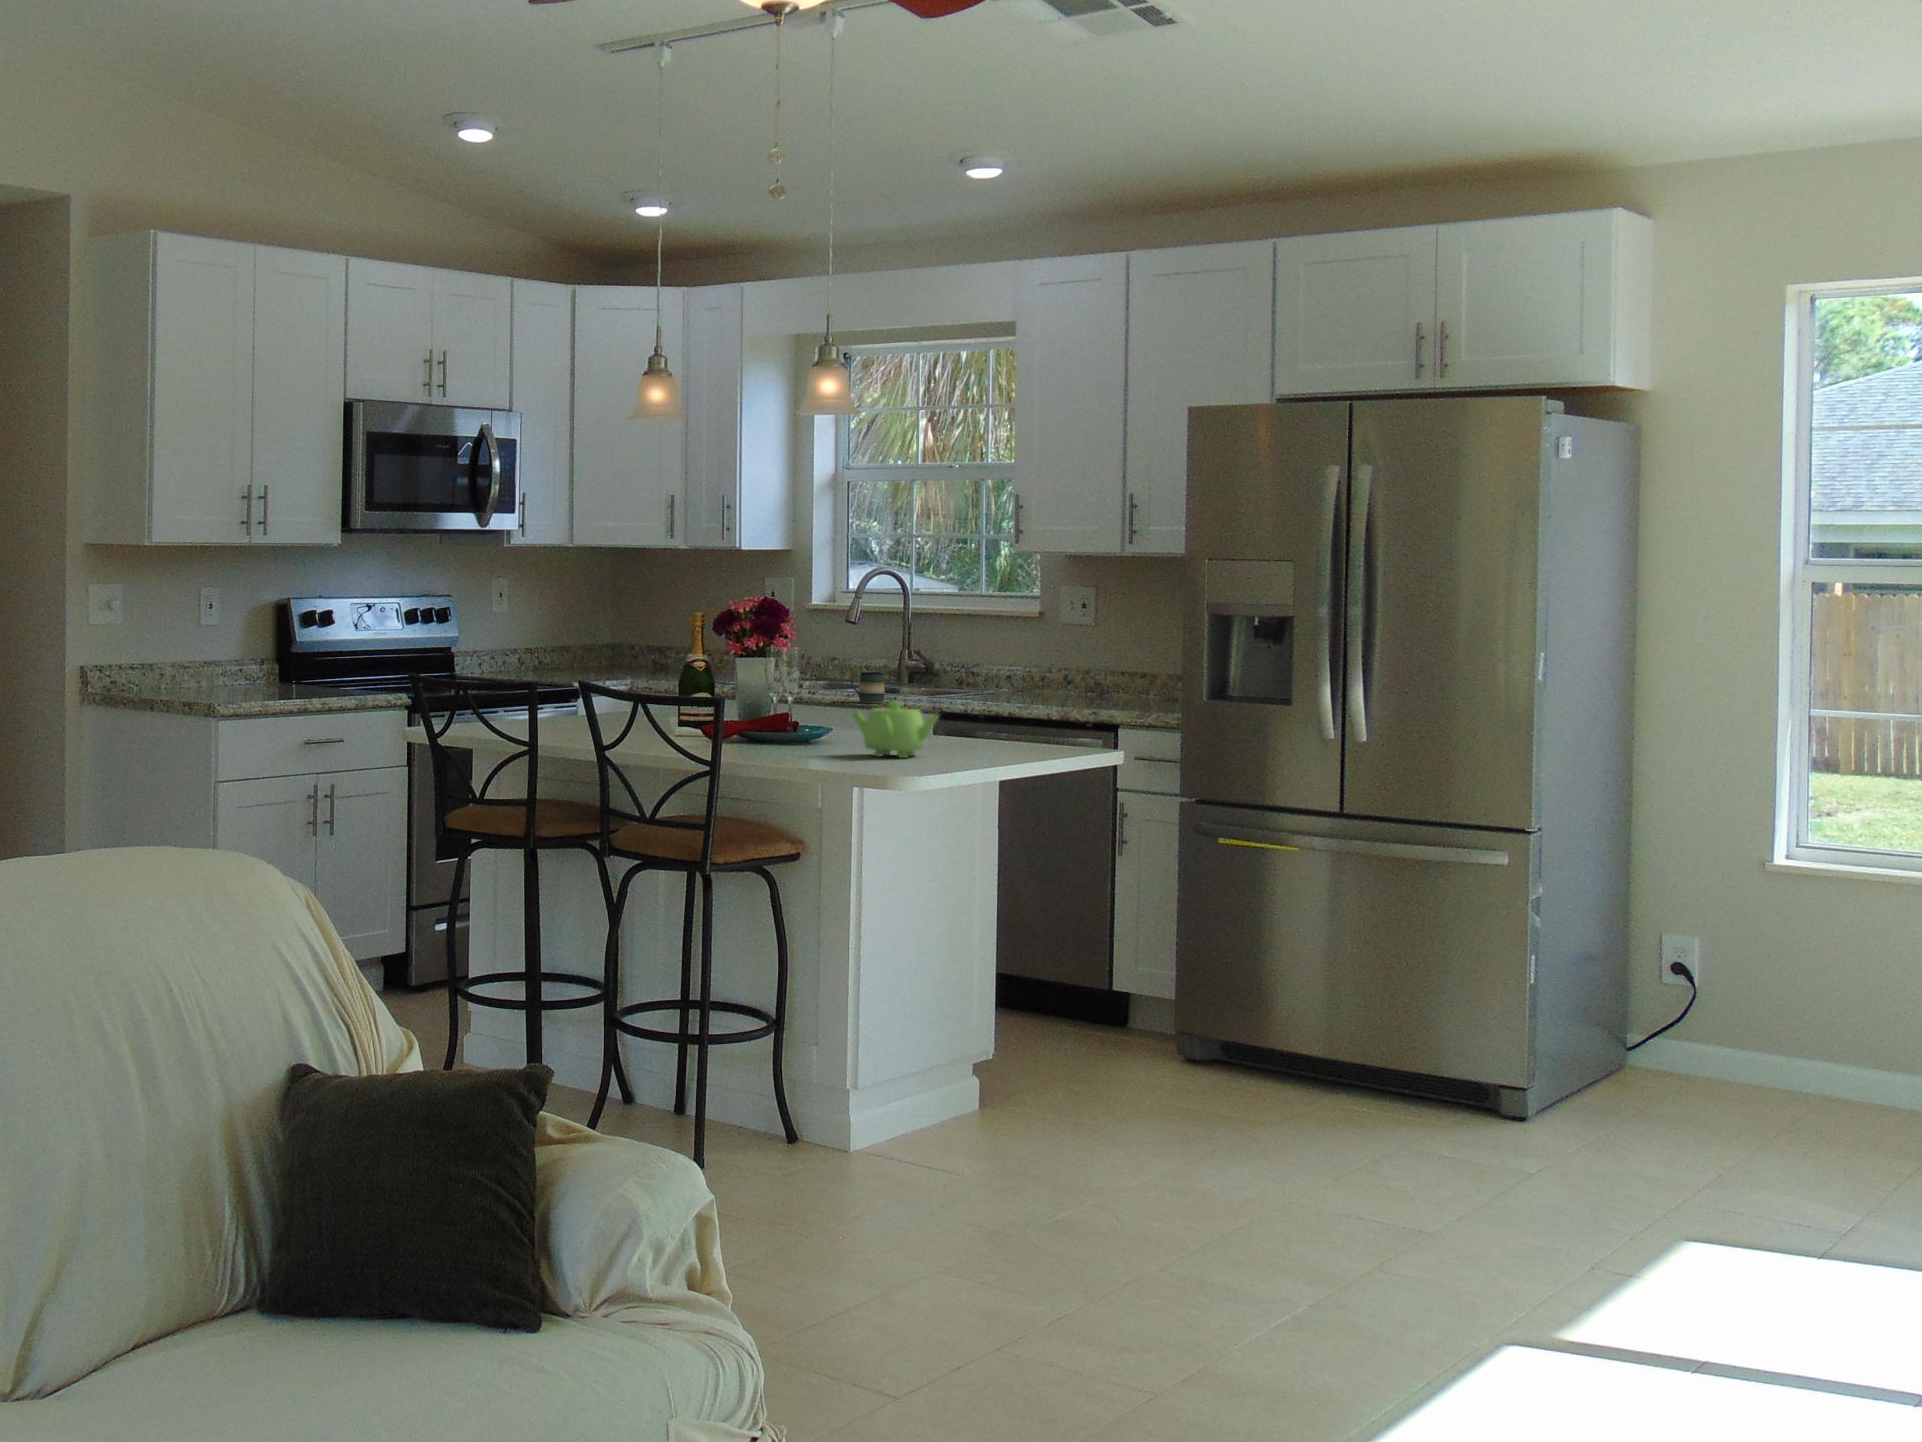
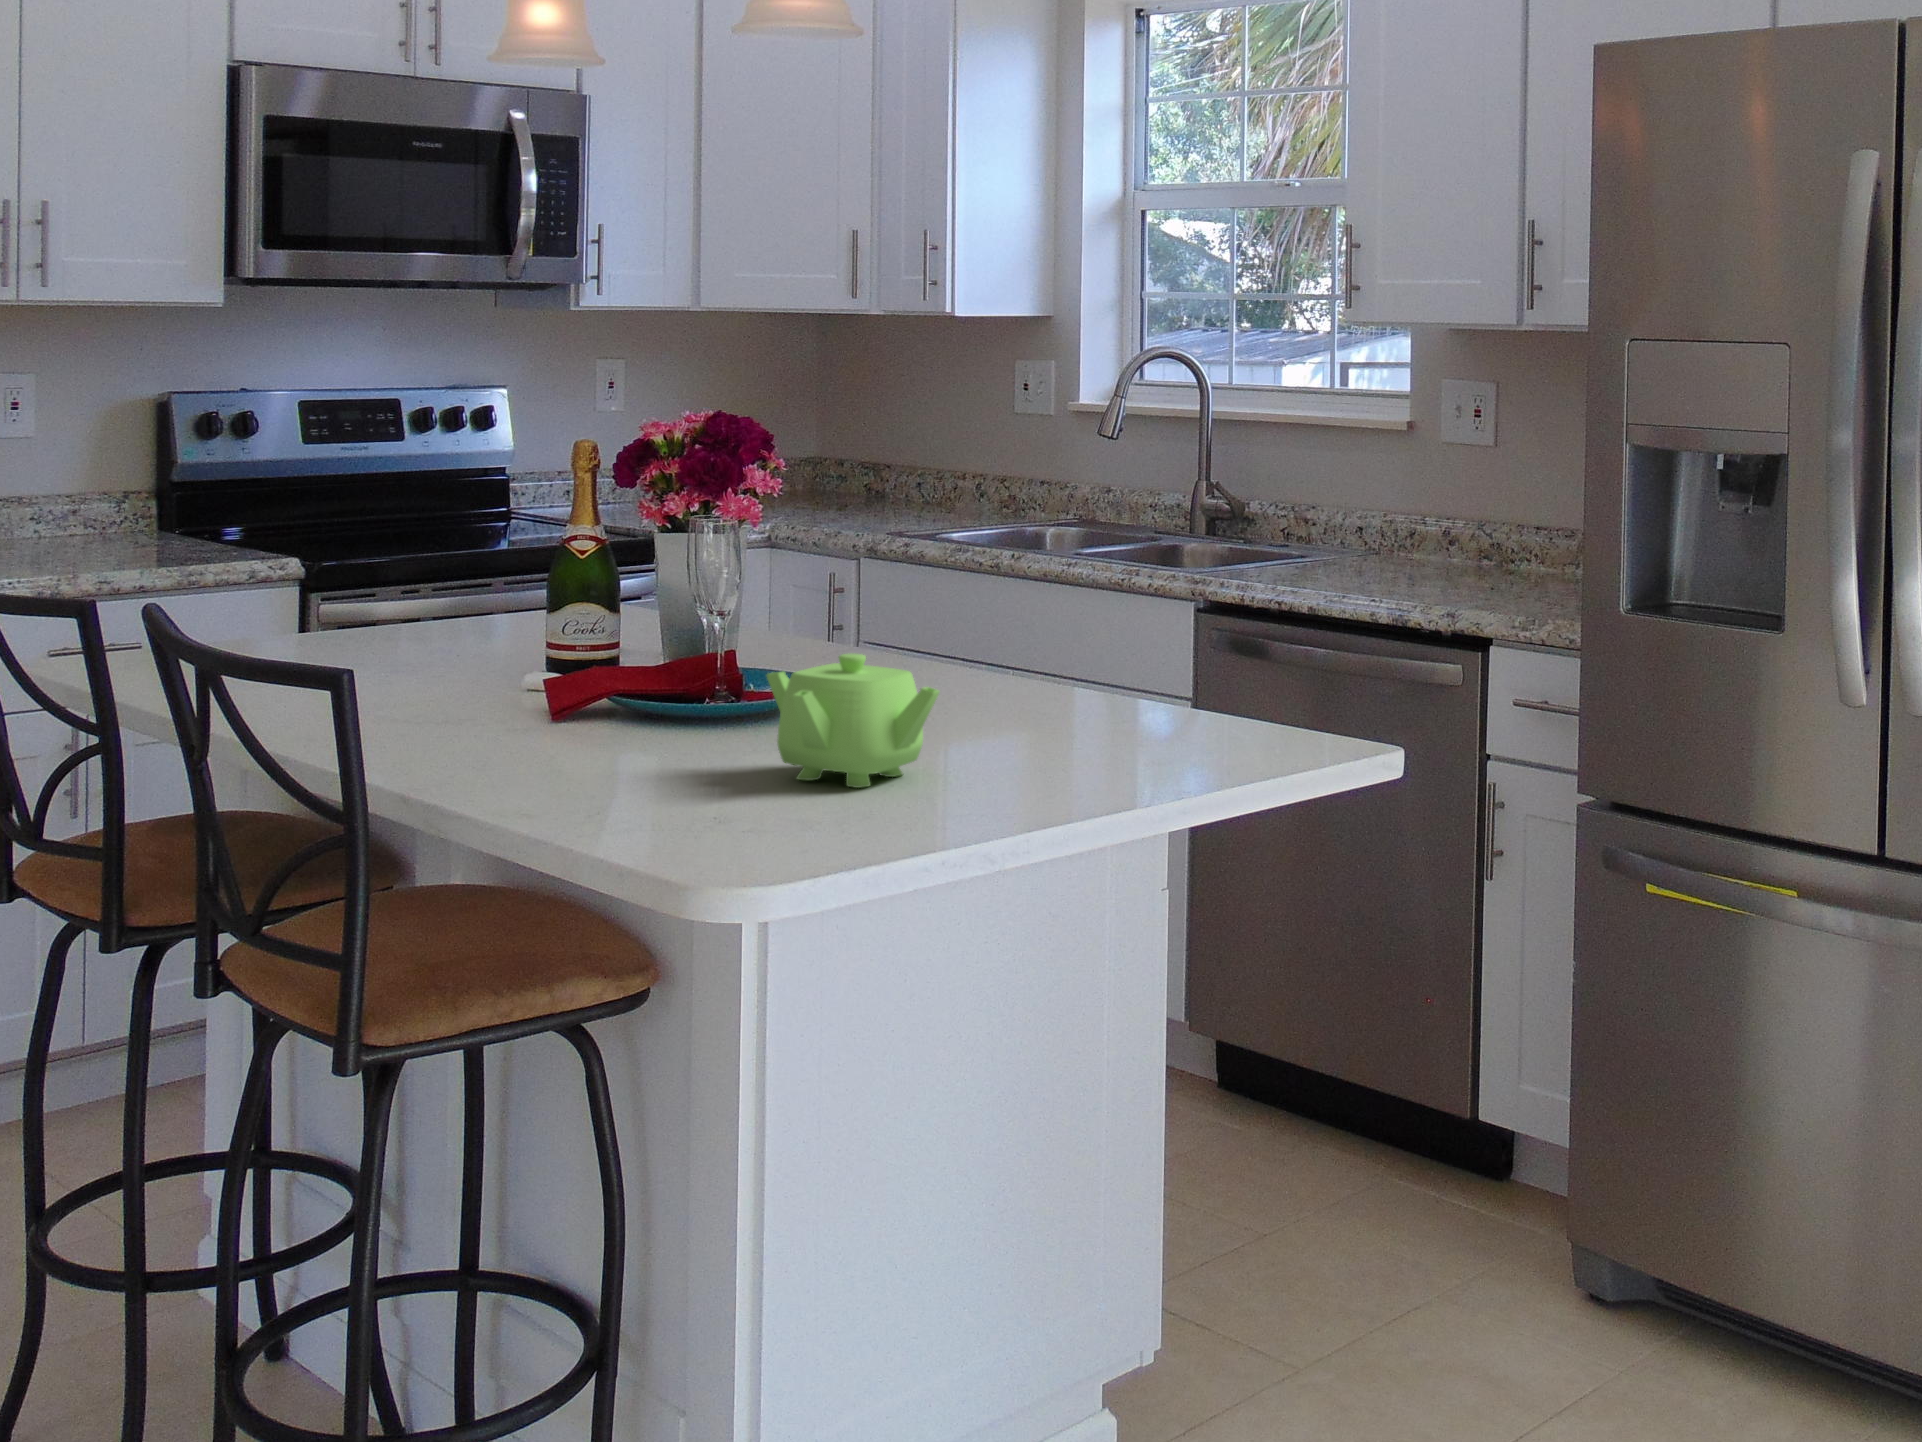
mug: present [851,672,885,703] -> none [1087,520,1146,573]

